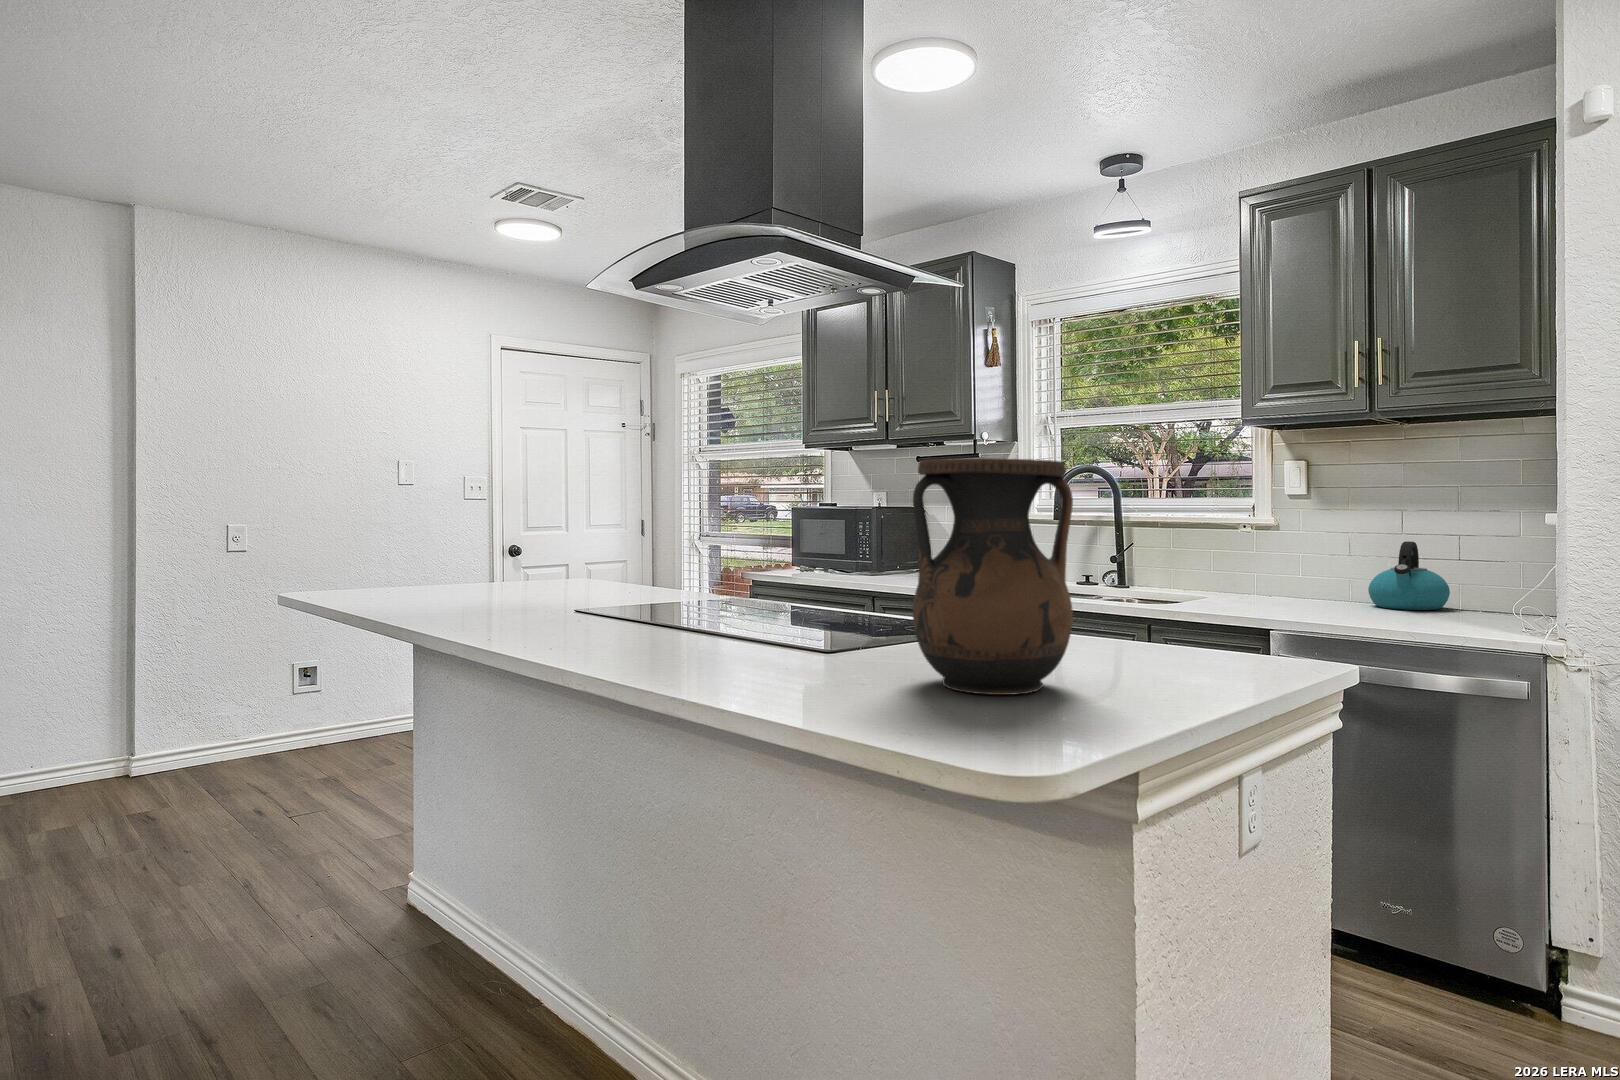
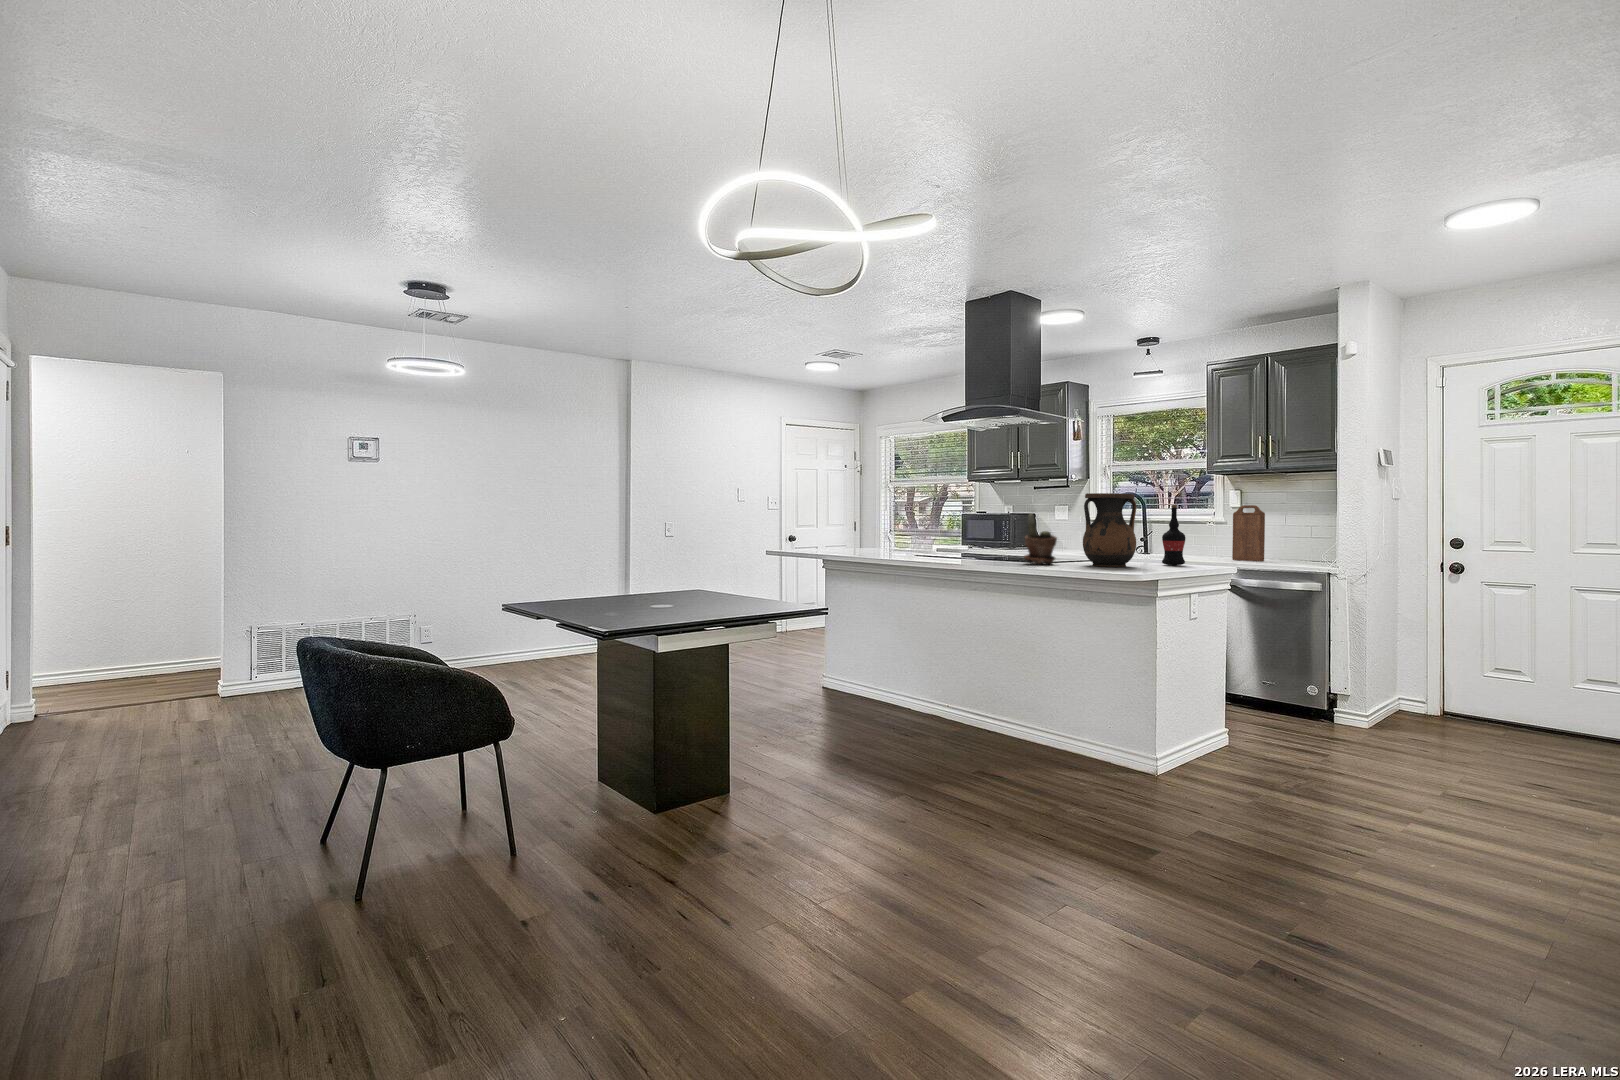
cutting board: none [1298,491,1371,616] -> present [1232,505,1265,561]
wine bottle: none [1151,494,1219,672] -> present [1162,505,1185,565]
potted plant: none [747,523,842,680] -> present [1024,514,1057,564]
kettle: present [1368,541,1450,610] -> none [1268,529,1306,560]

